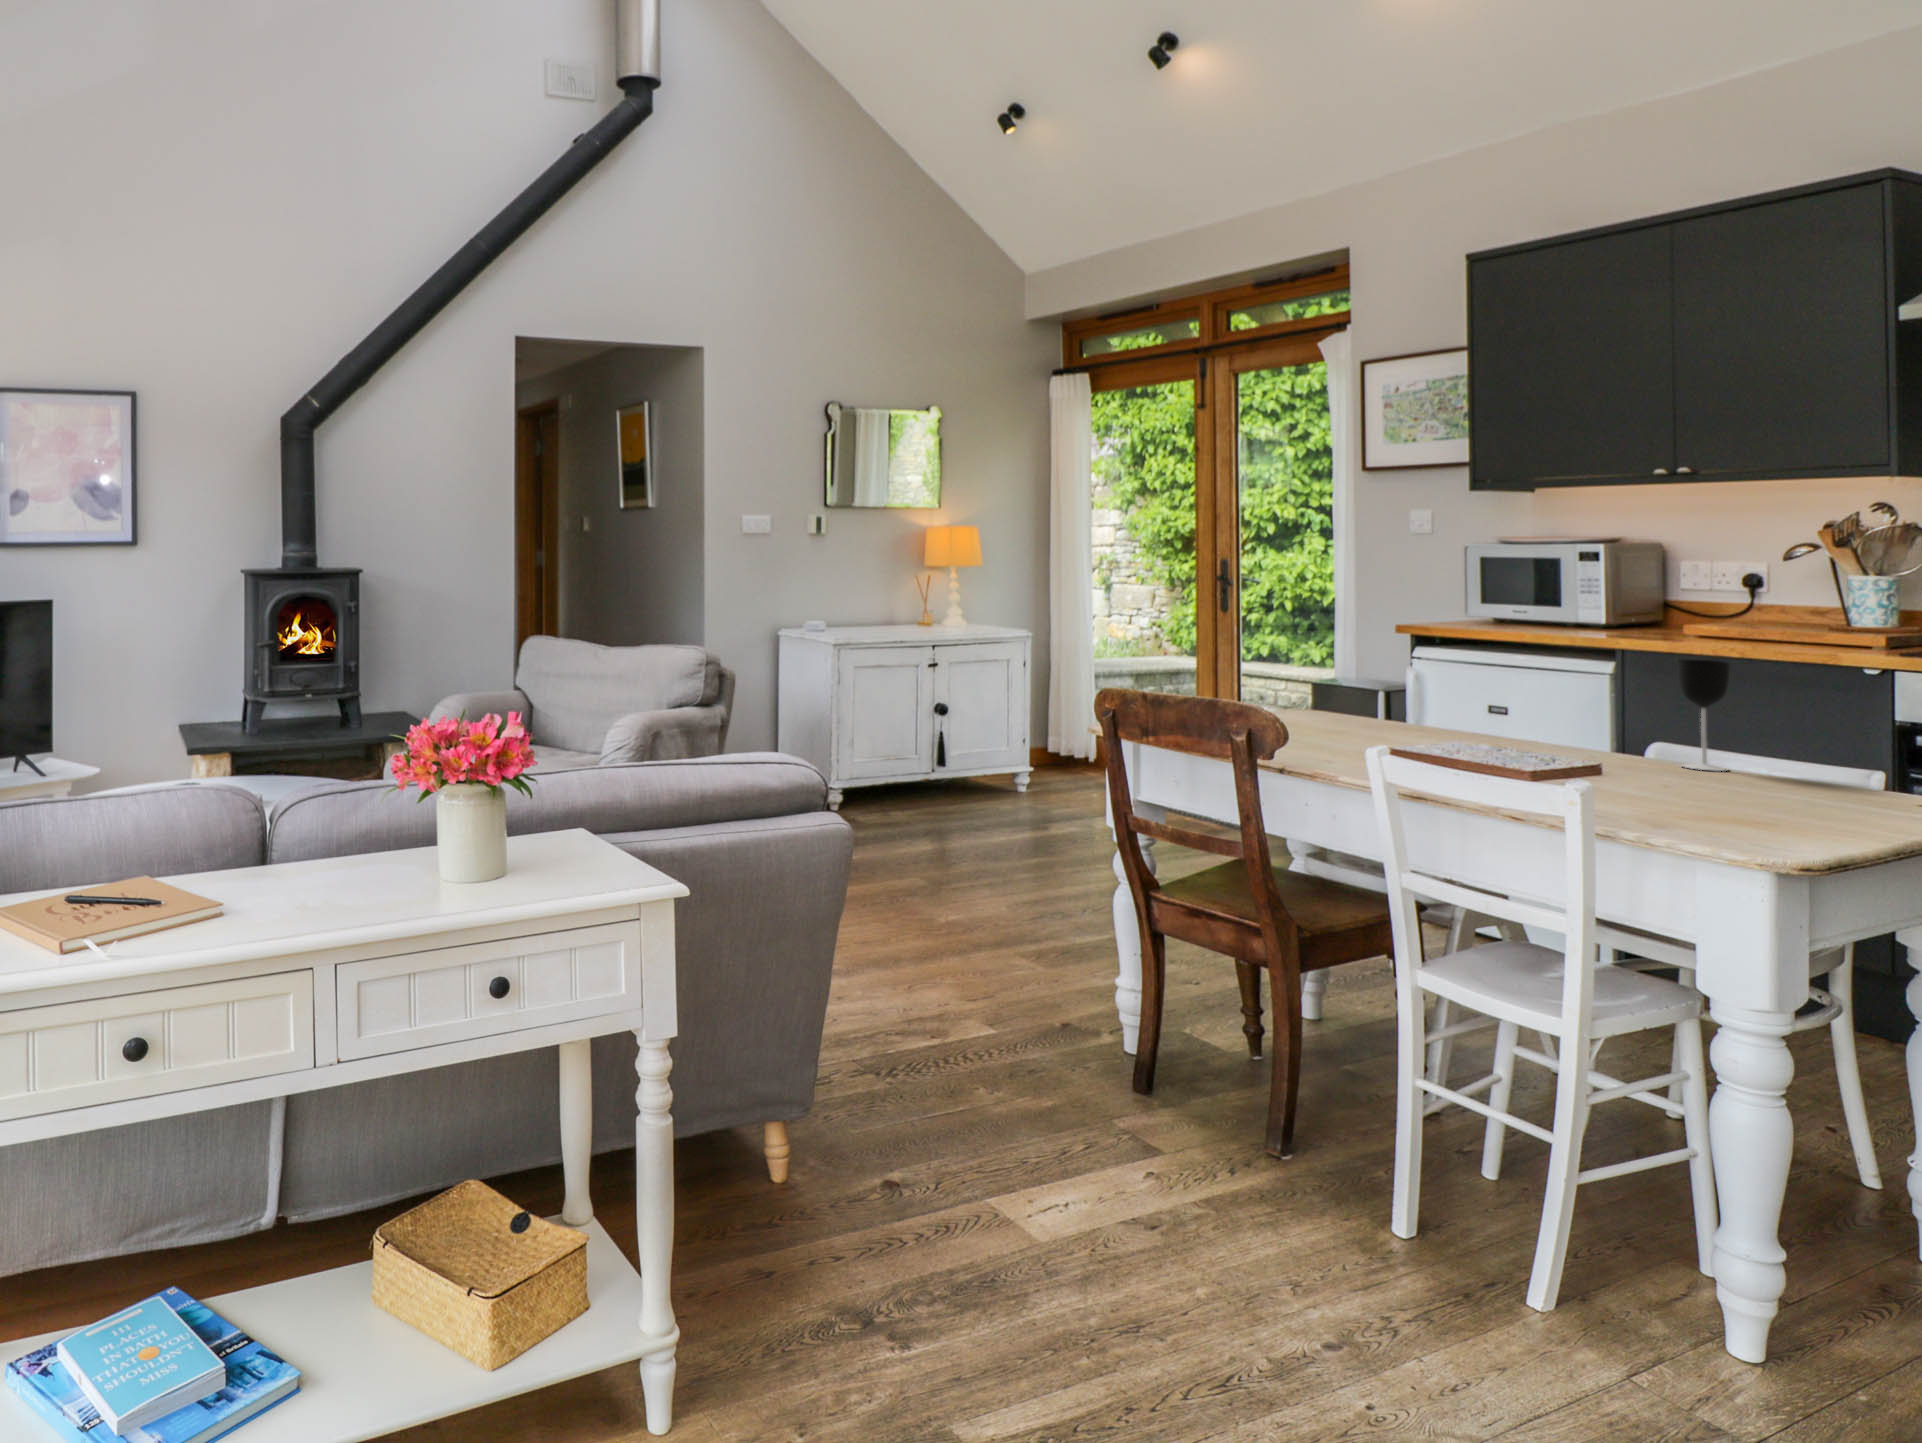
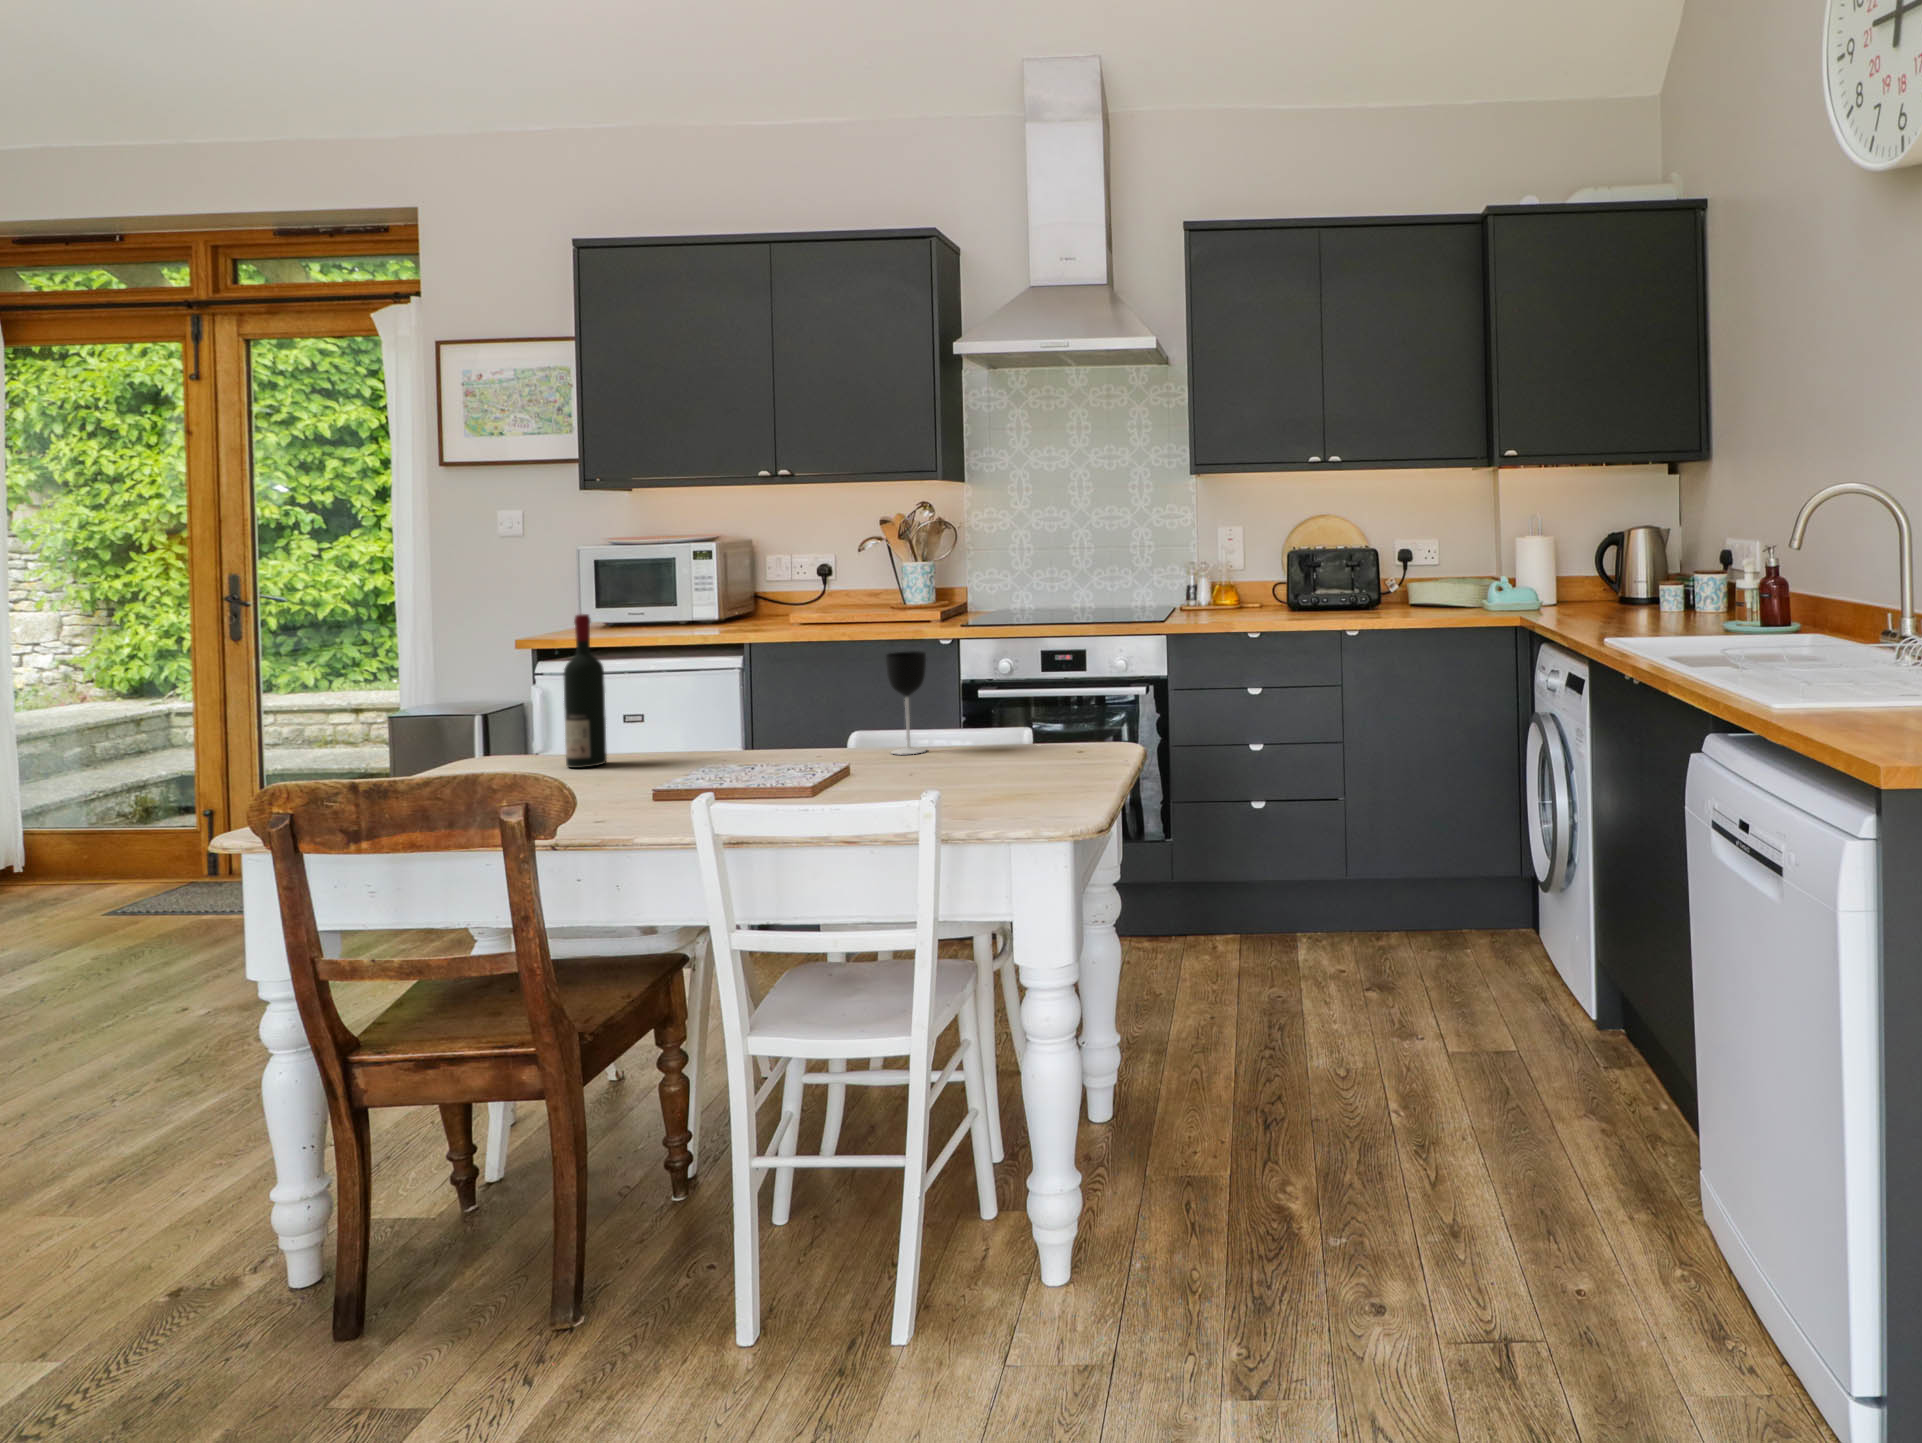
wine bottle: none [1366,595,1403,729] -> present [564,614,607,768]

